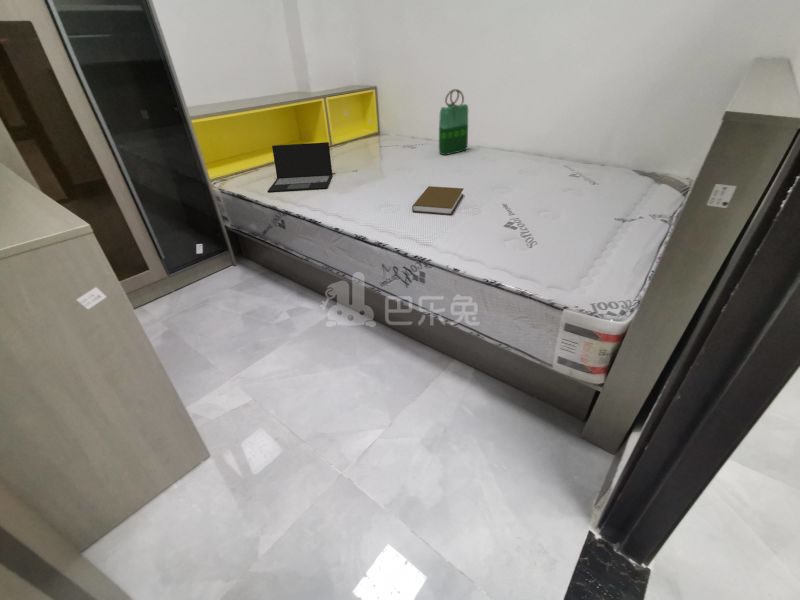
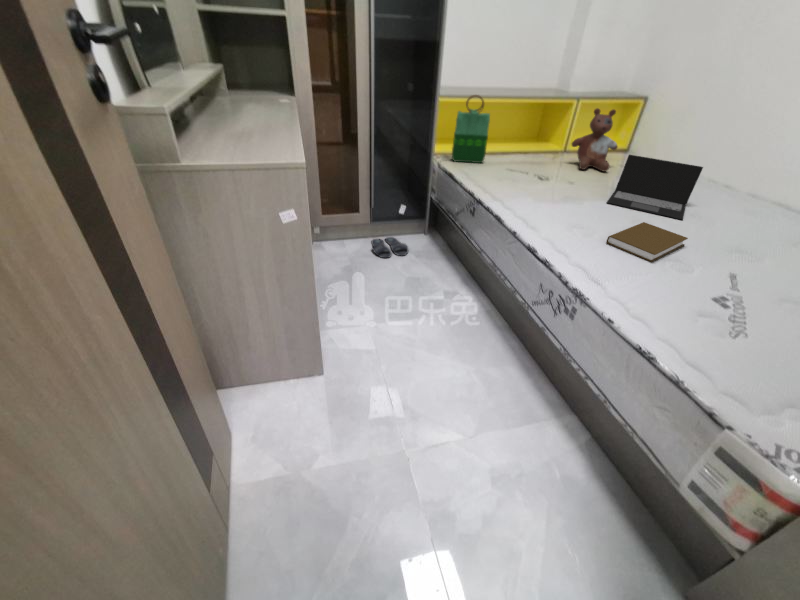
tote bag: present [439,89,468,155] -> present [452,95,490,163]
stuffed bear: none [337,100,376,158] -> present [572,108,617,171]
laptop: present [268,142,333,192] -> present [607,155,703,220]
slippers: none [181,280,230,306] -> present [372,237,408,258]

